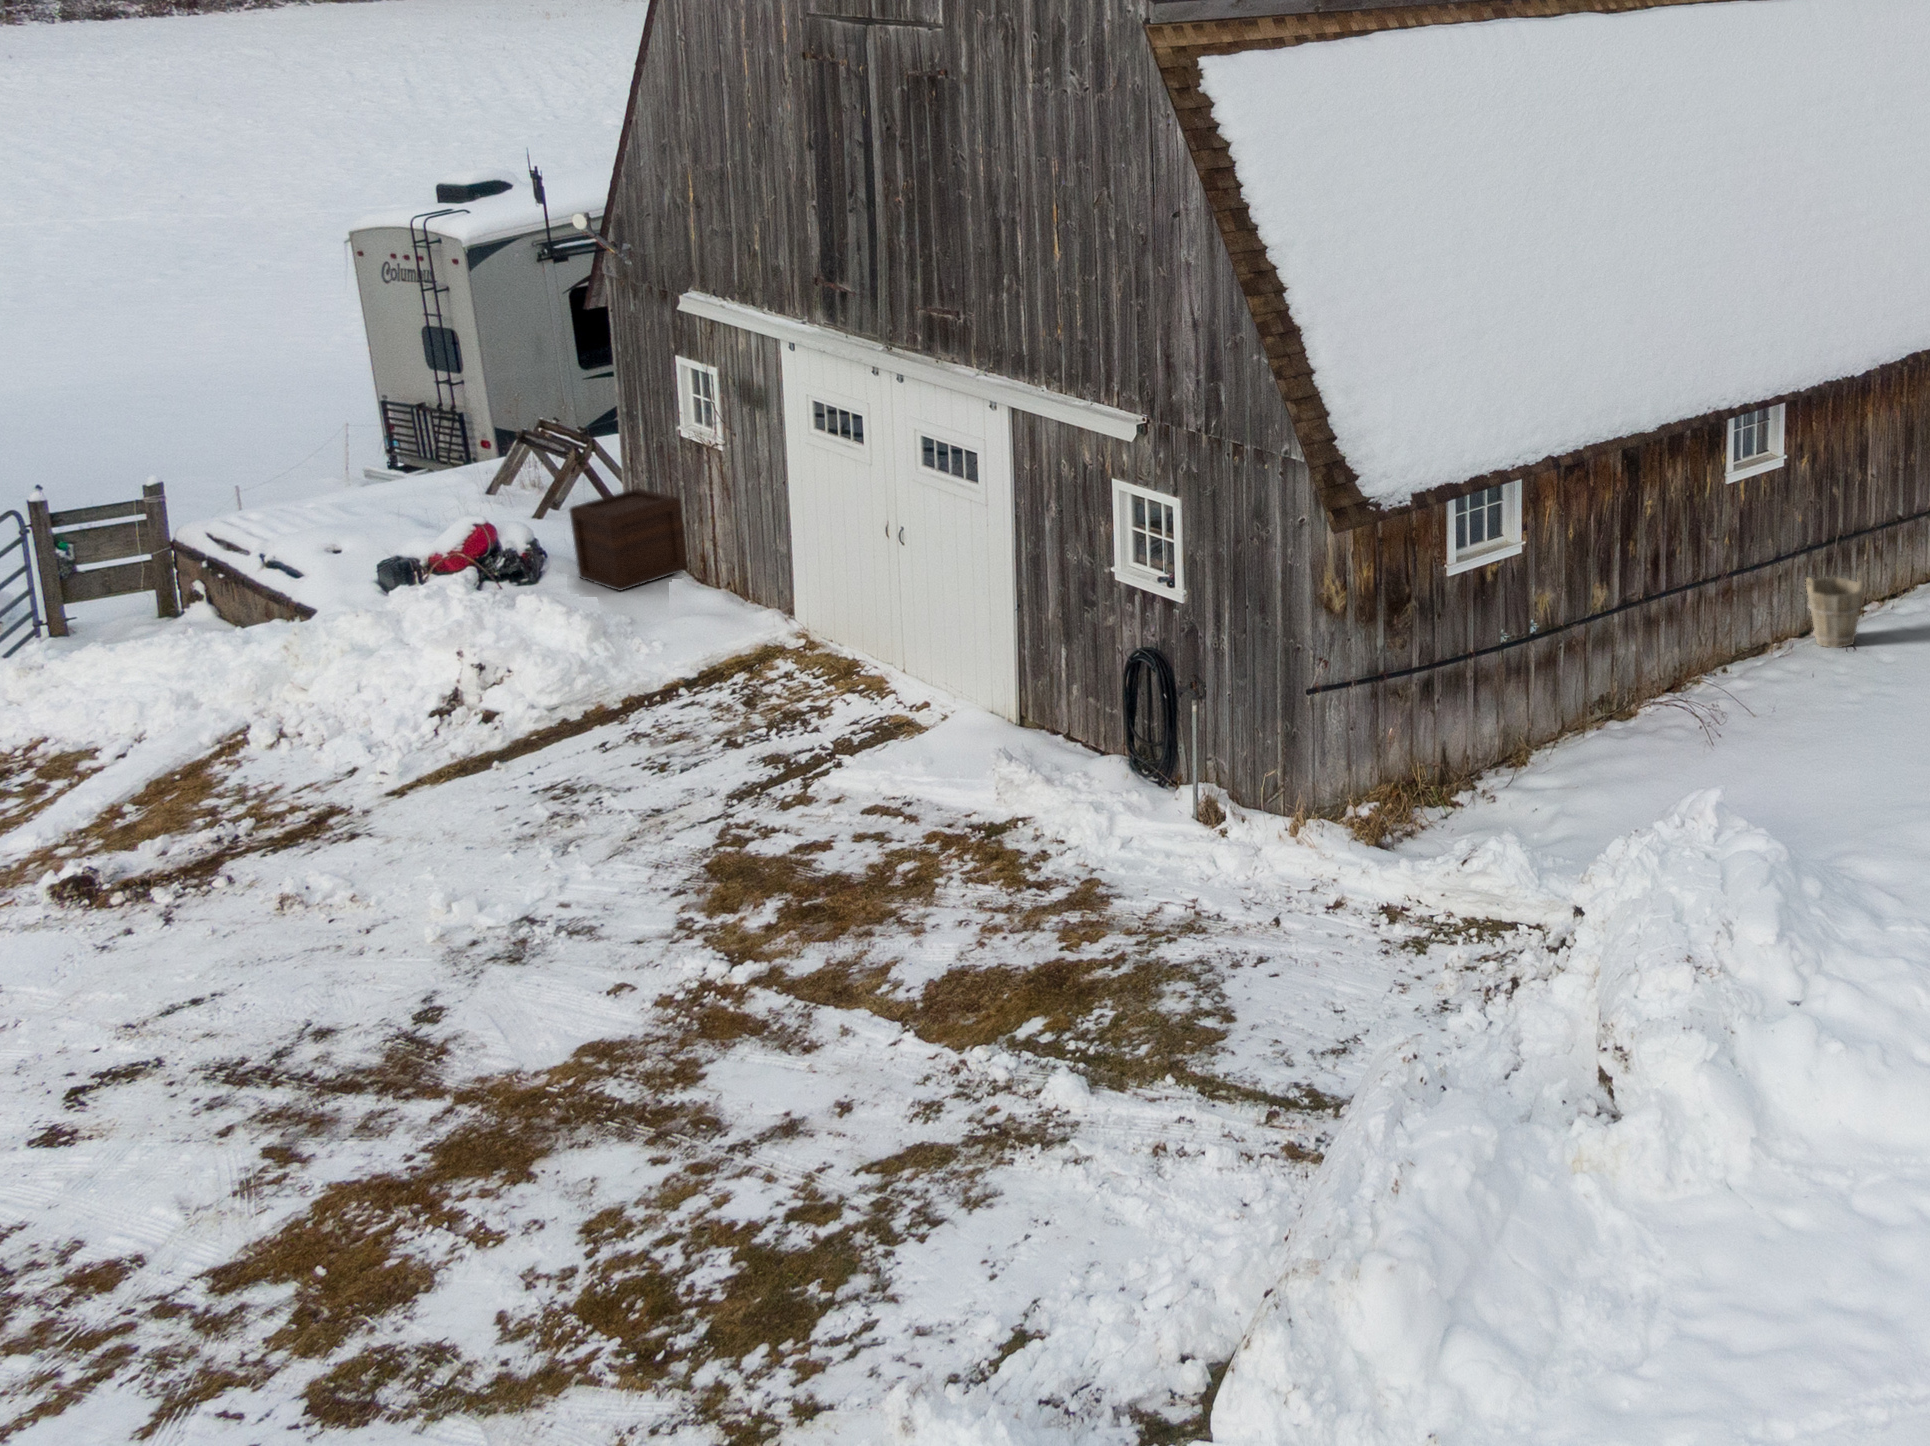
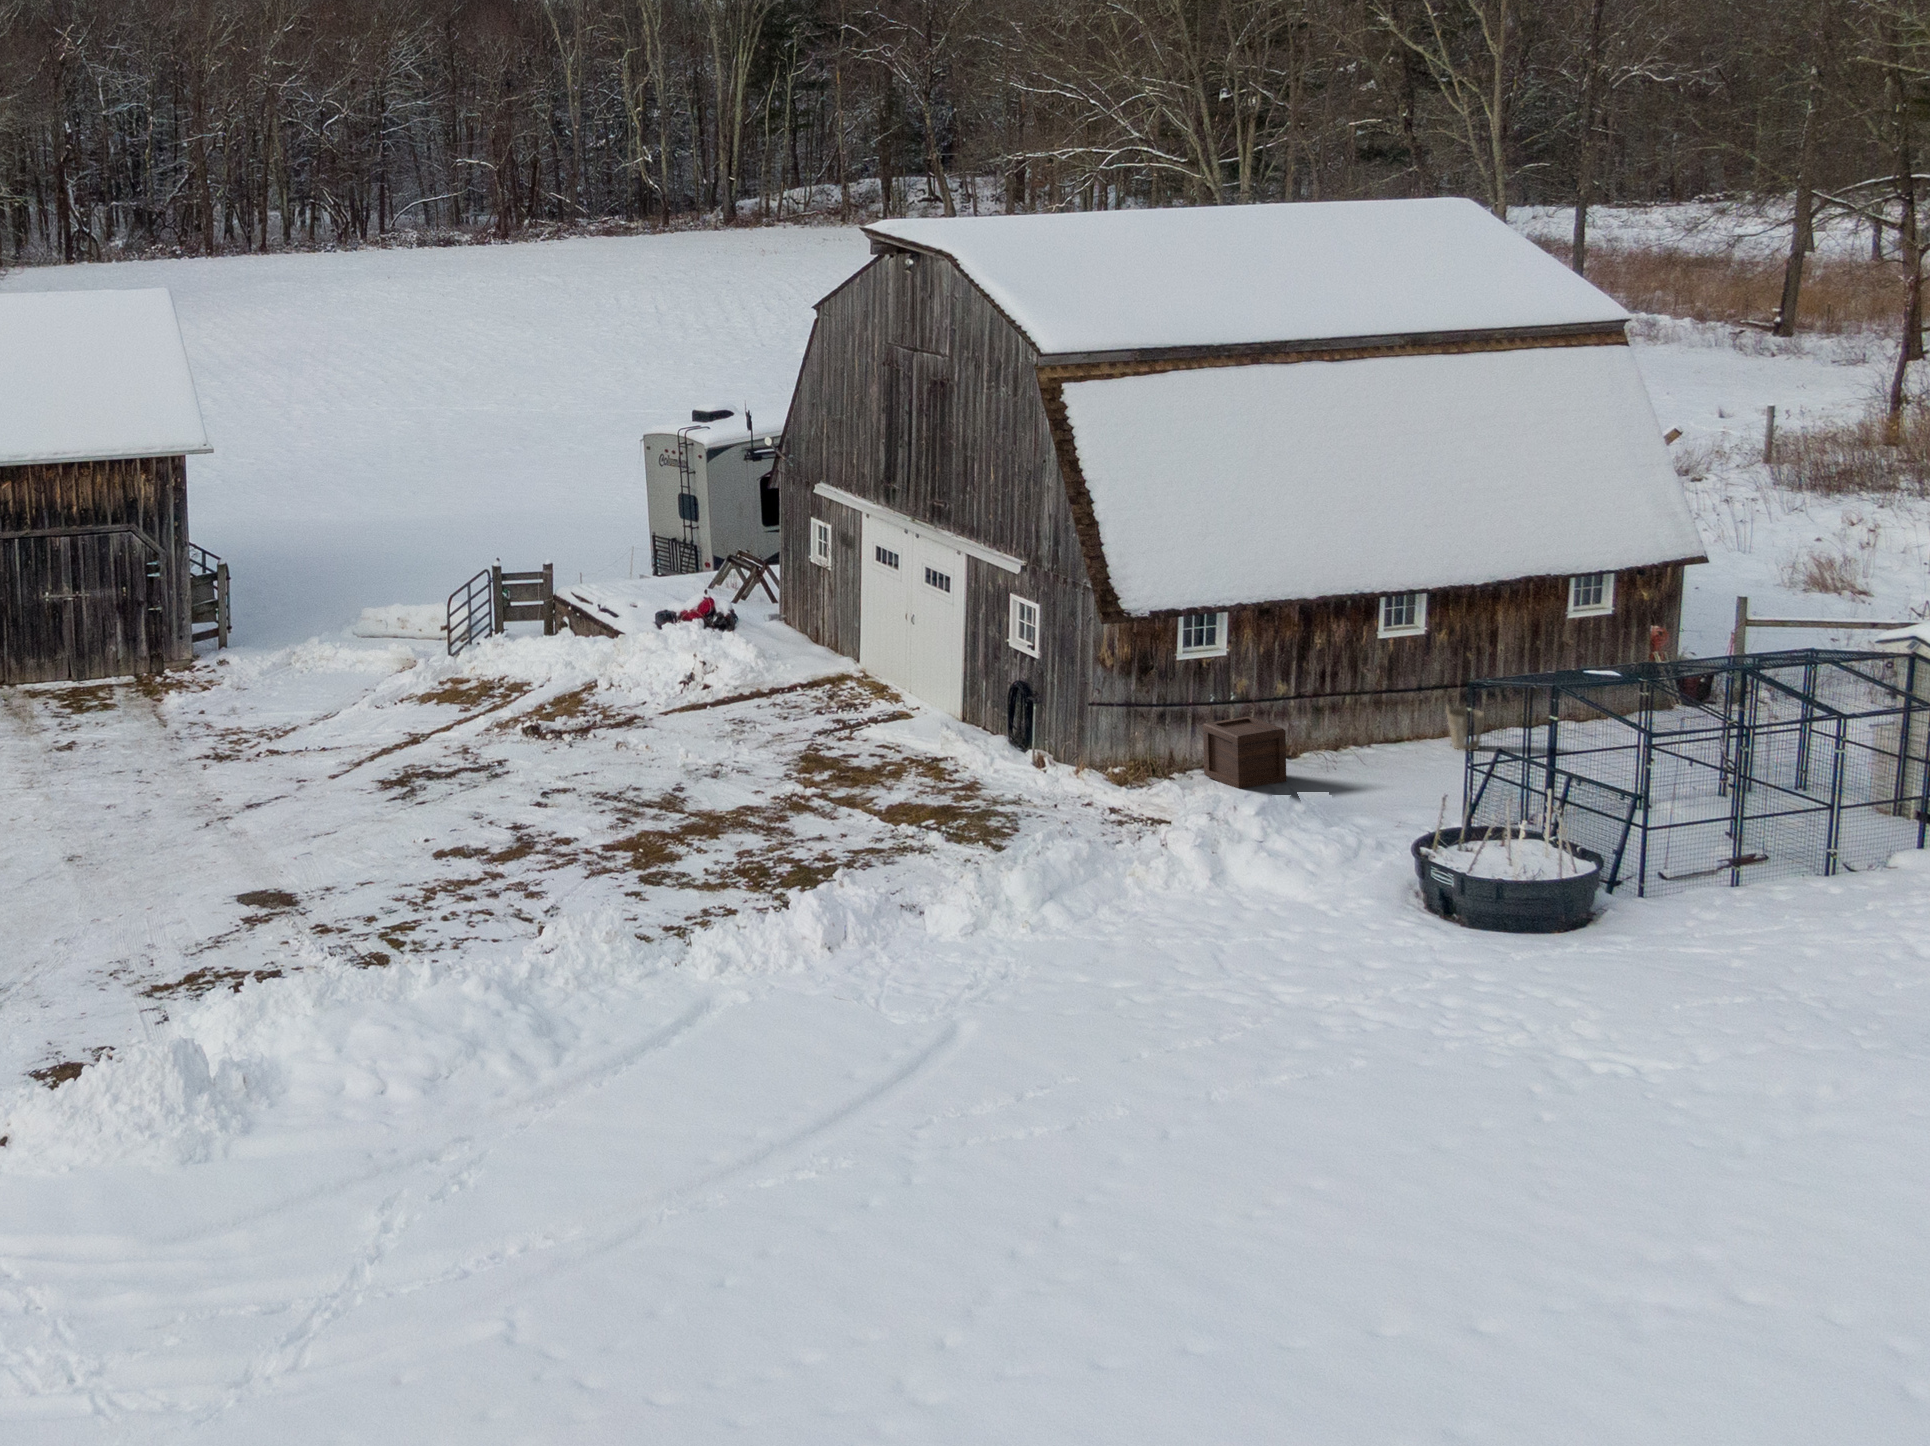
wooden crate: present [570,488,689,591] -> present [1203,716,1286,789]

